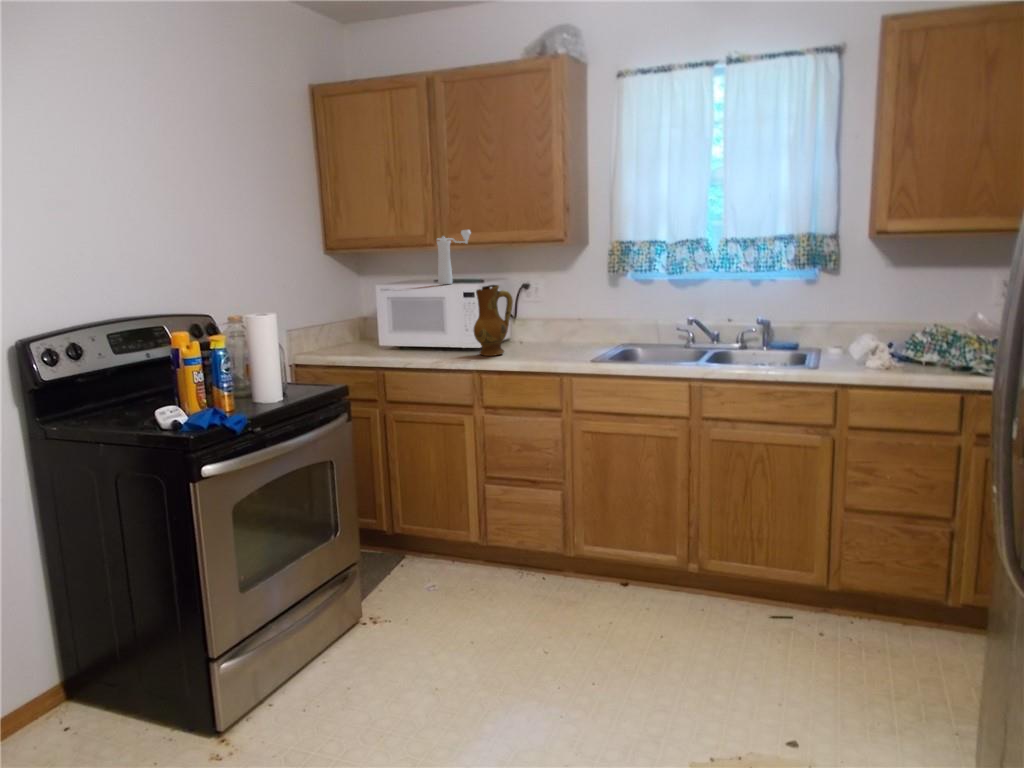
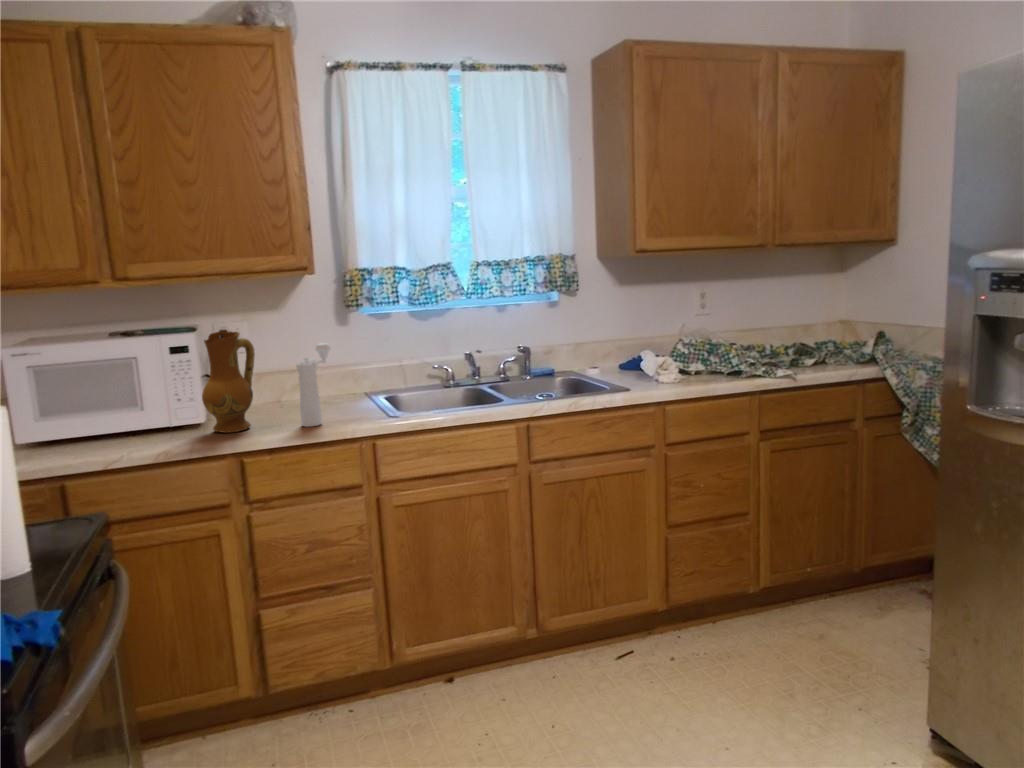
pepper mill: present [437,230,471,284] -> present [296,343,331,427]

